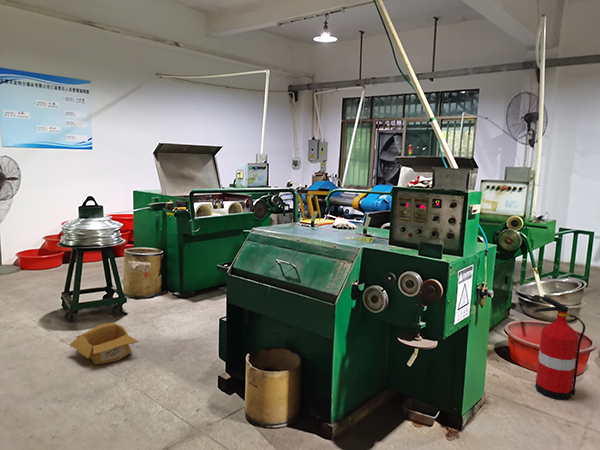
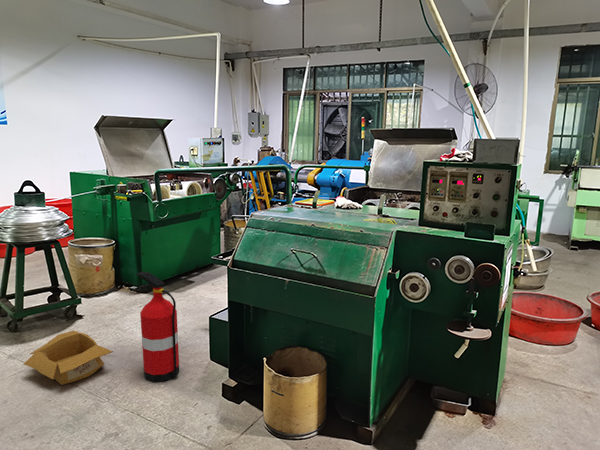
fire extinguisher: present [535,296,585,400] -> present [135,271,179,382]

